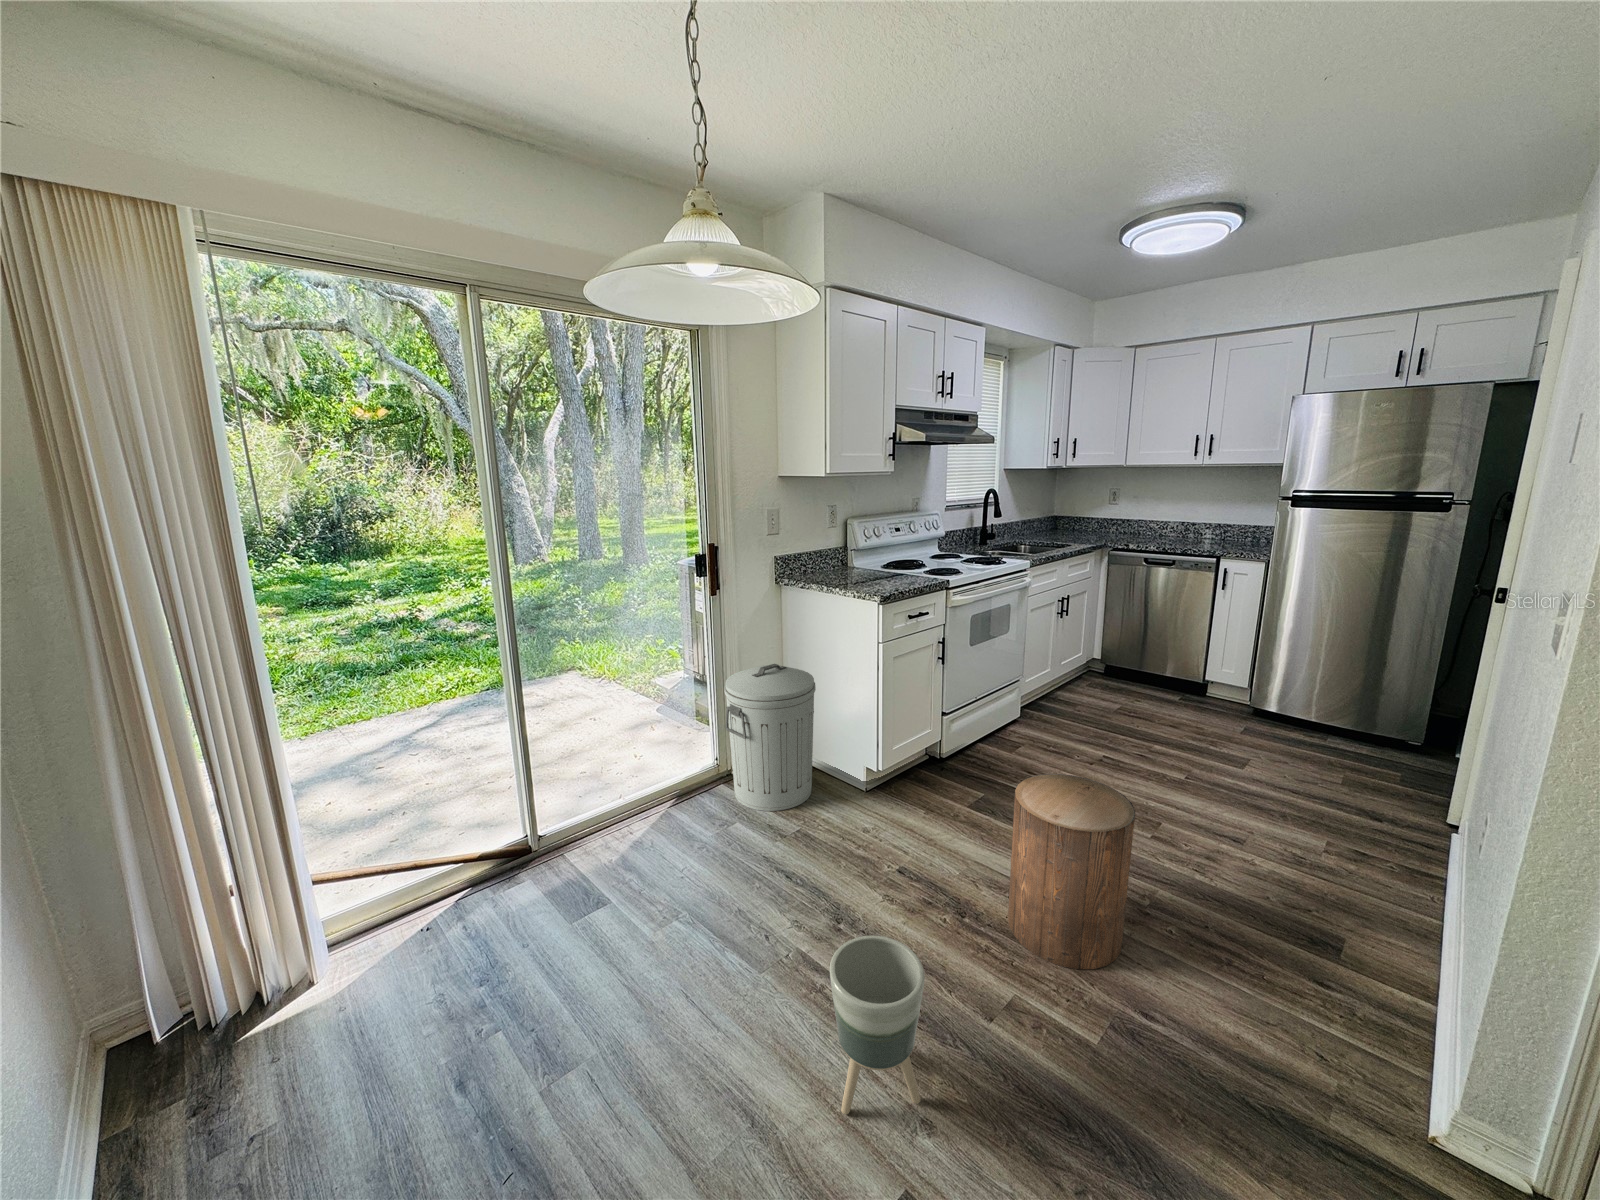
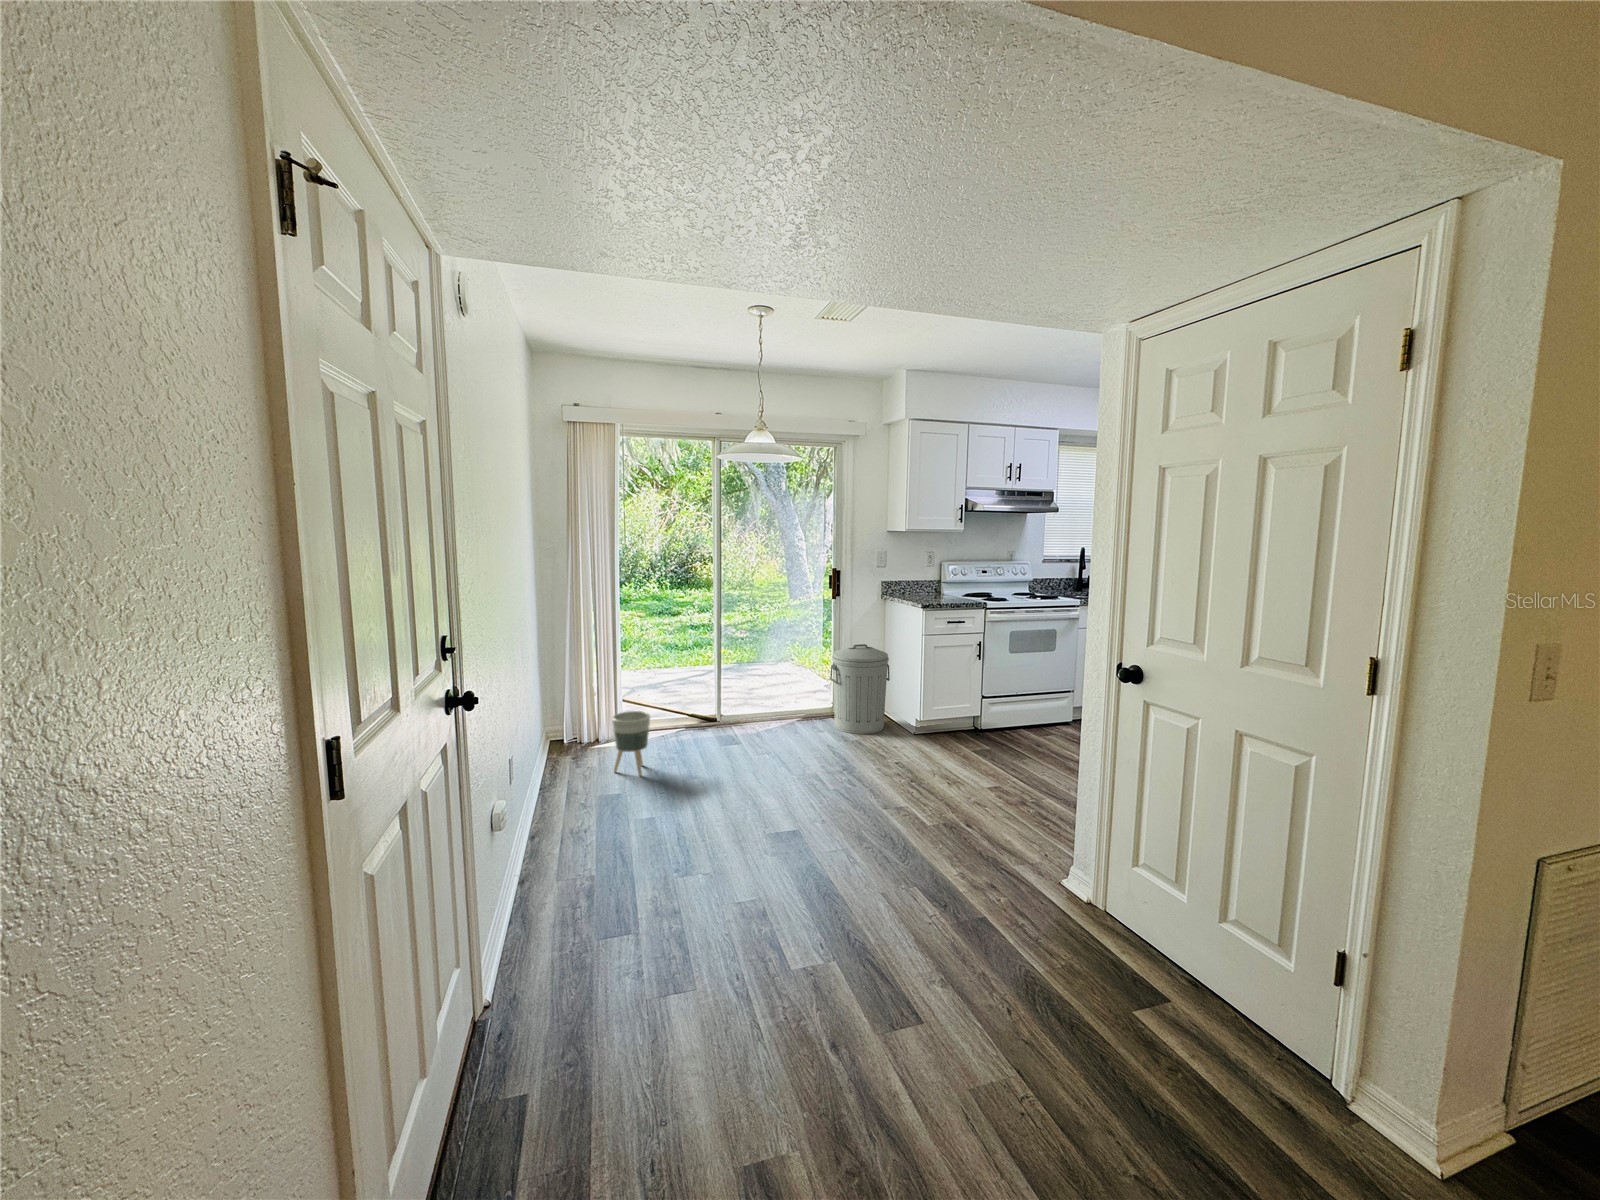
stool: present [1008,774,1135,969] -> none [934,706,1002,810]
planter: present [830,936,925,1115] -> present [612,711,650,776]

